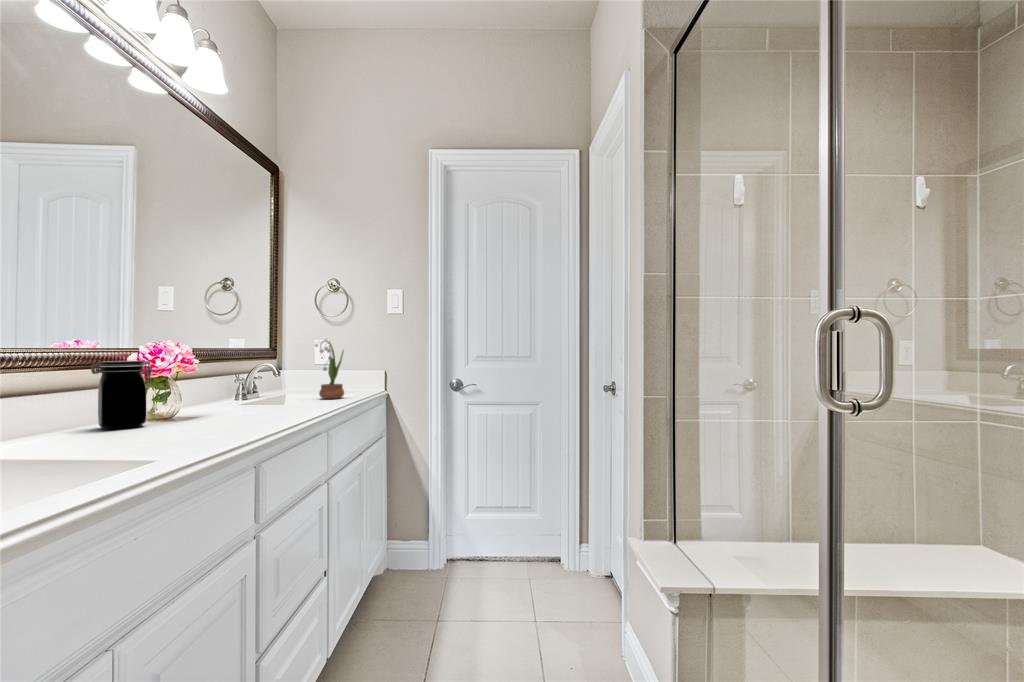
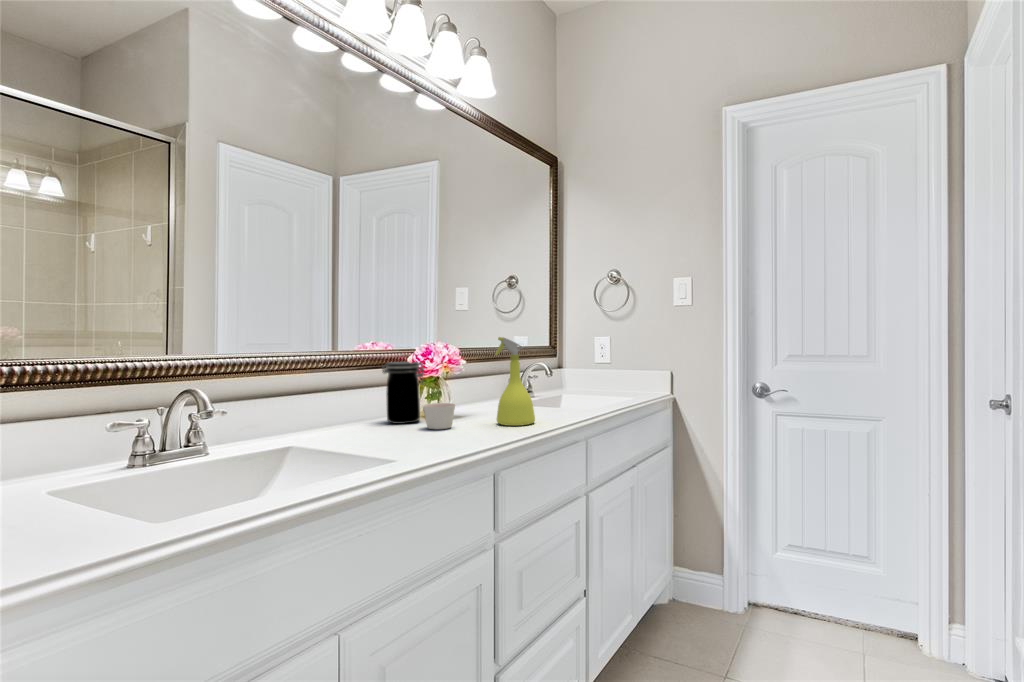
spray bottle: none [244,334,286,421] -> present [495,337,535,426]
potted flower: present [315,340,344,399] -> none [583,336,615,402]
candle: none [159,402,199,430] -> present [423,403,455,429]

